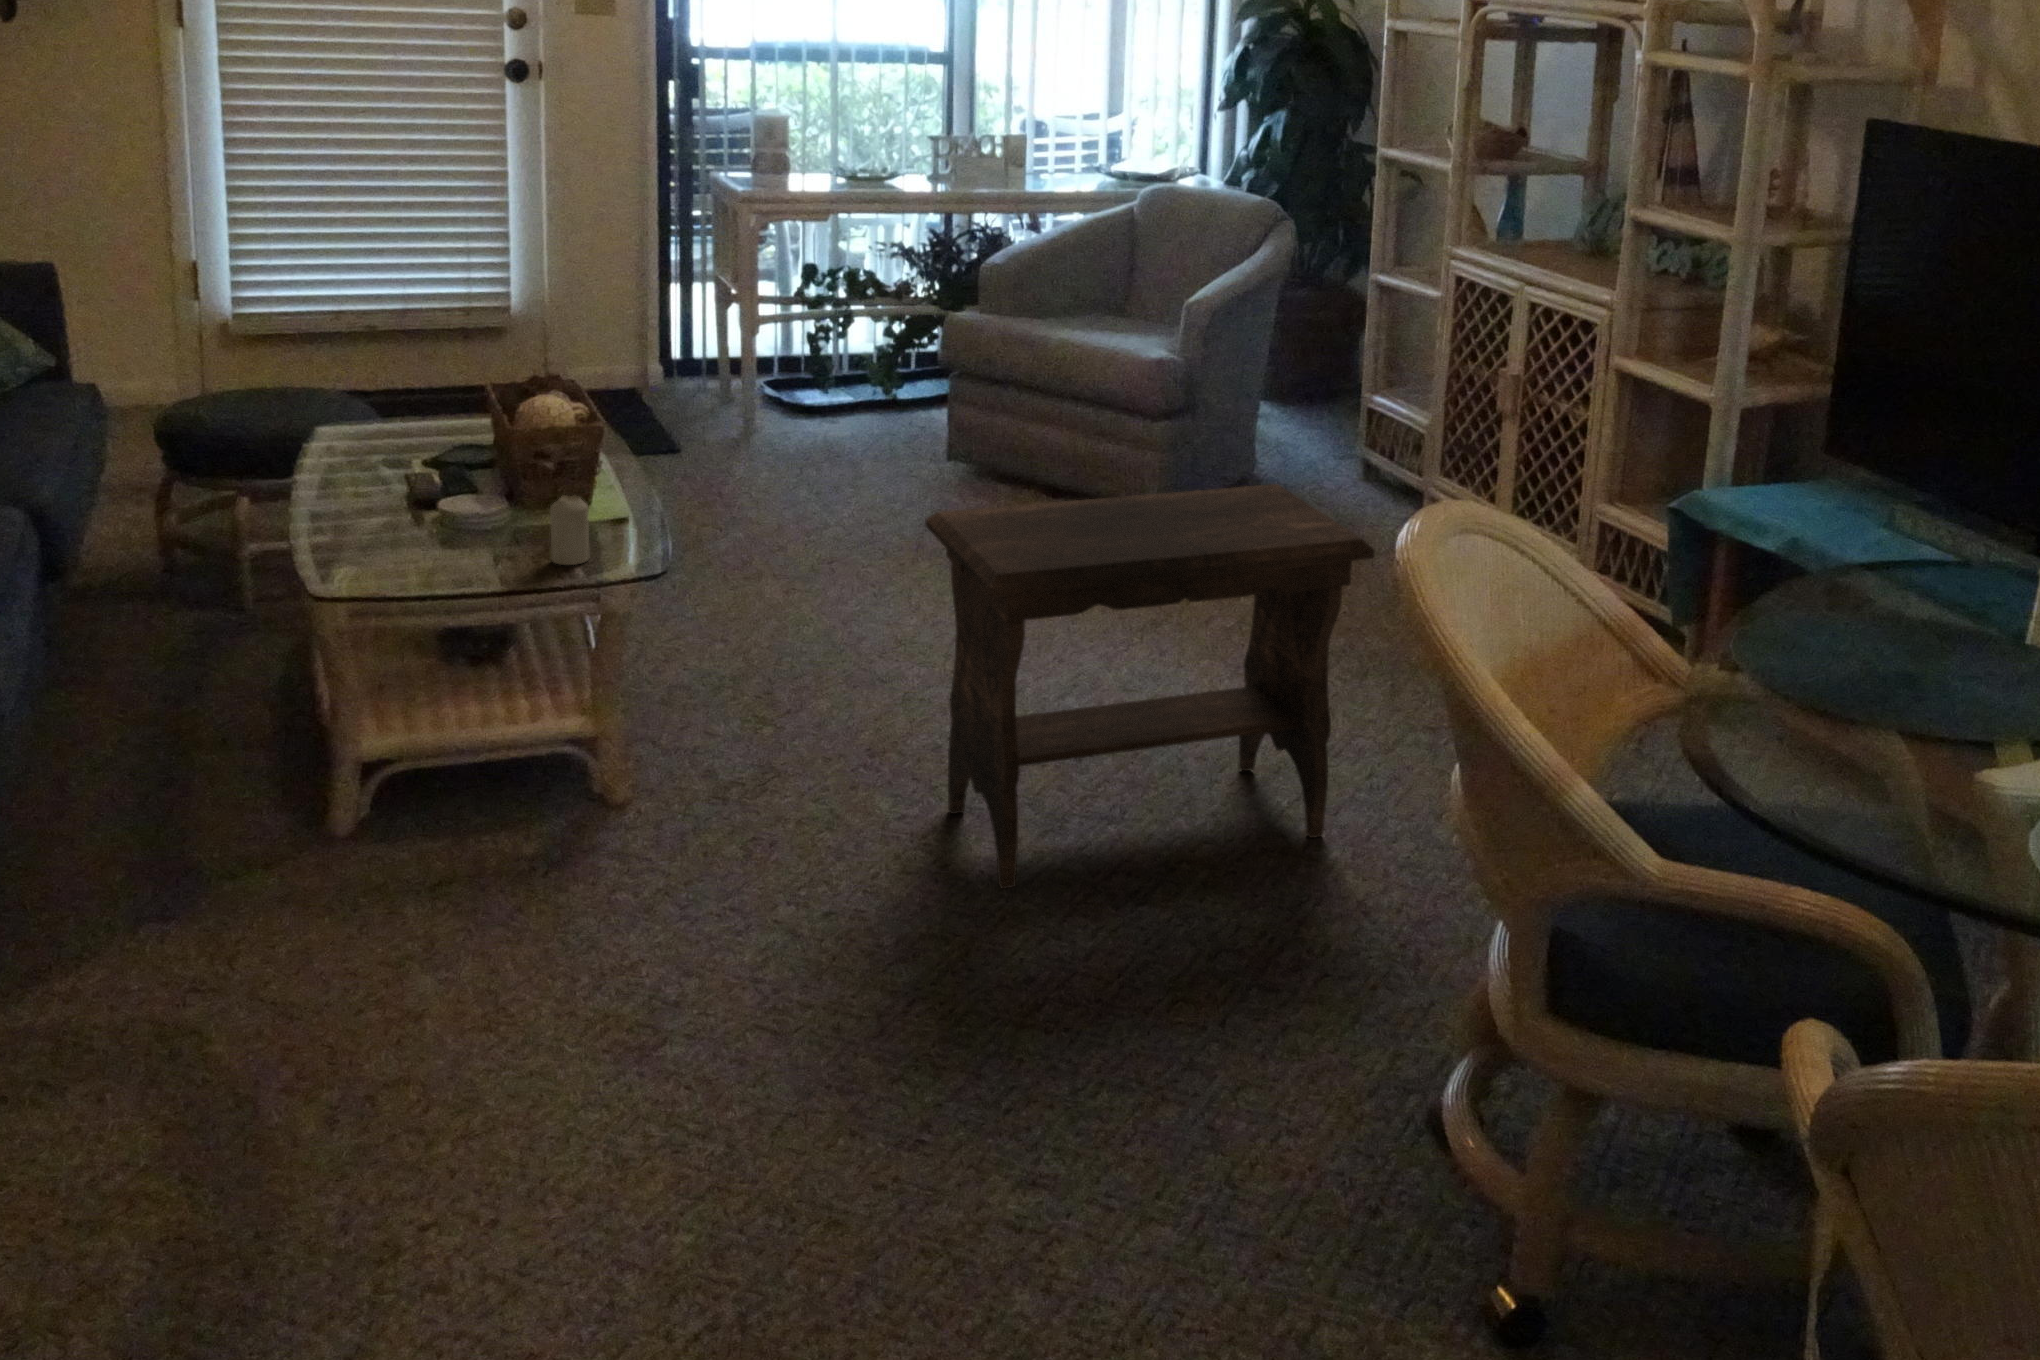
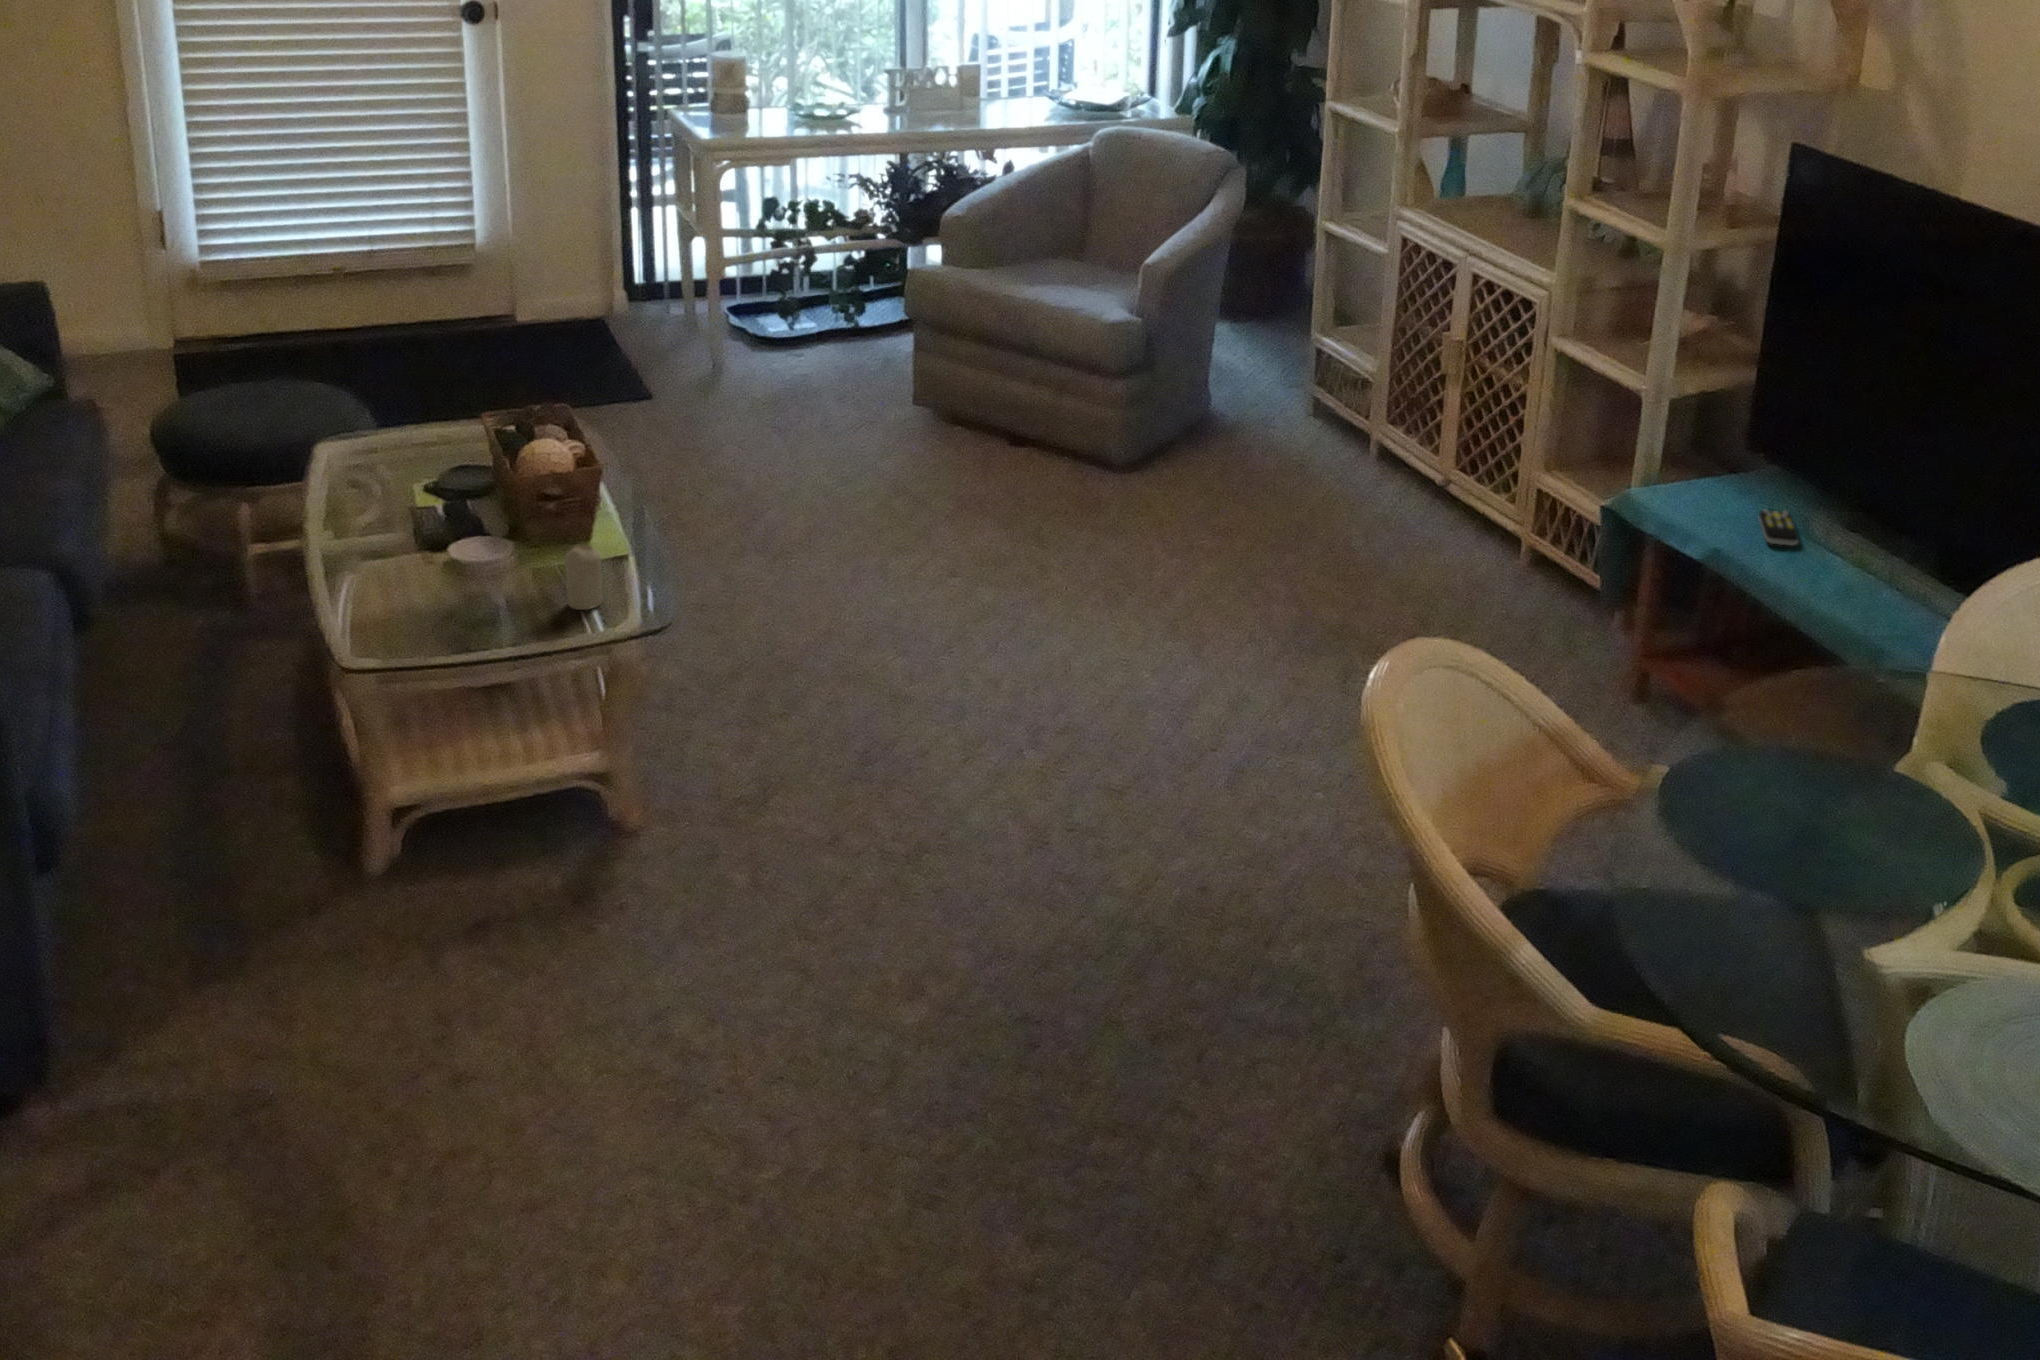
footstool: present [925,484,1374,889] -> none [918,509,1333,903]
remote control: none [1842,512,1887,545] -> present [1759,510,1799,545]

